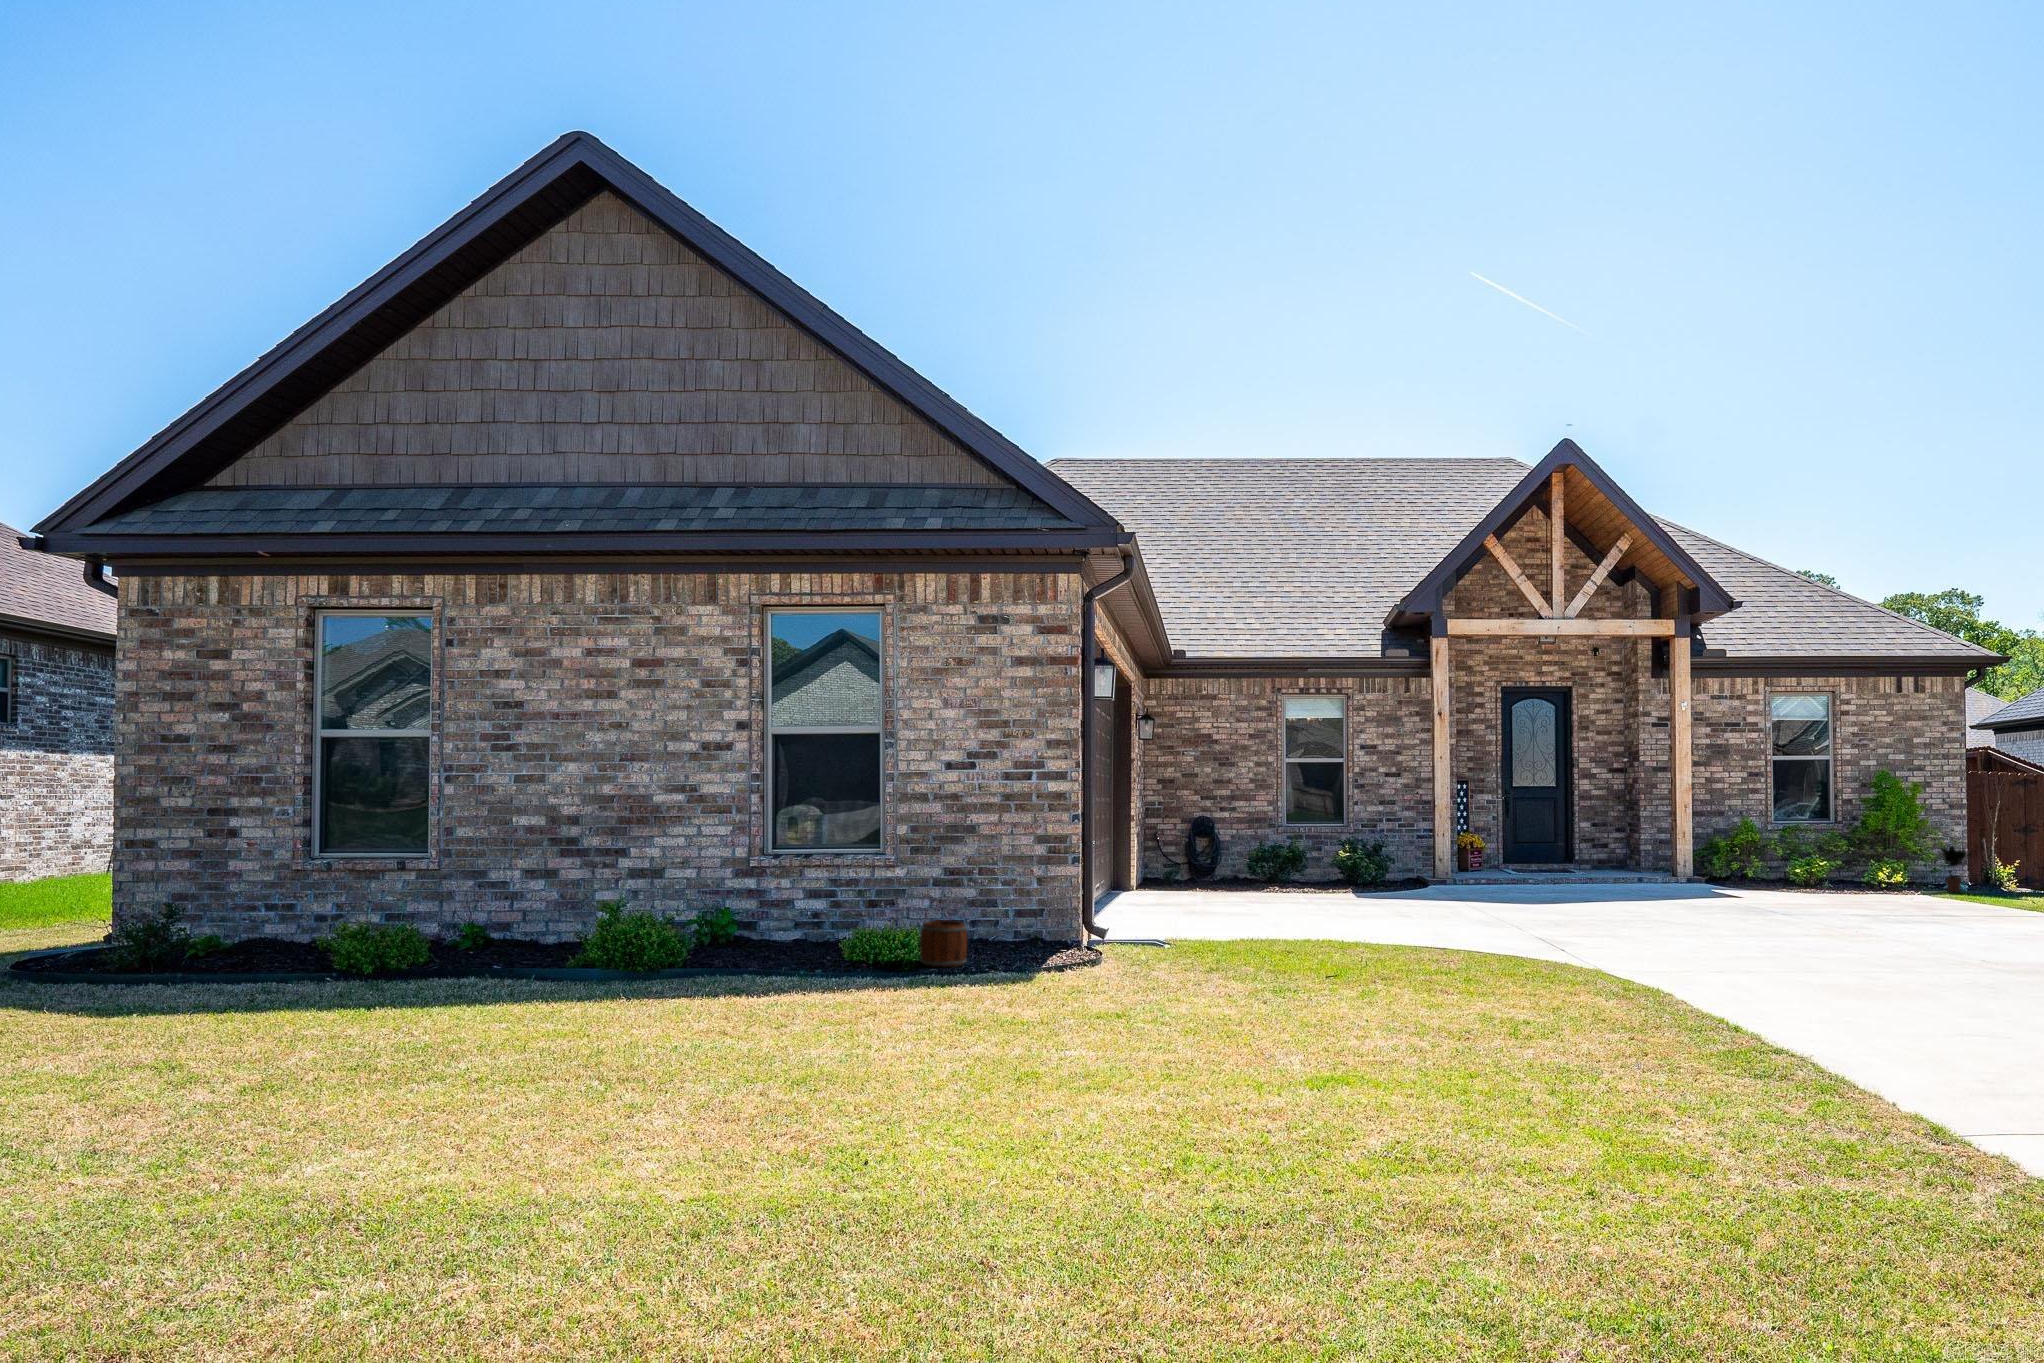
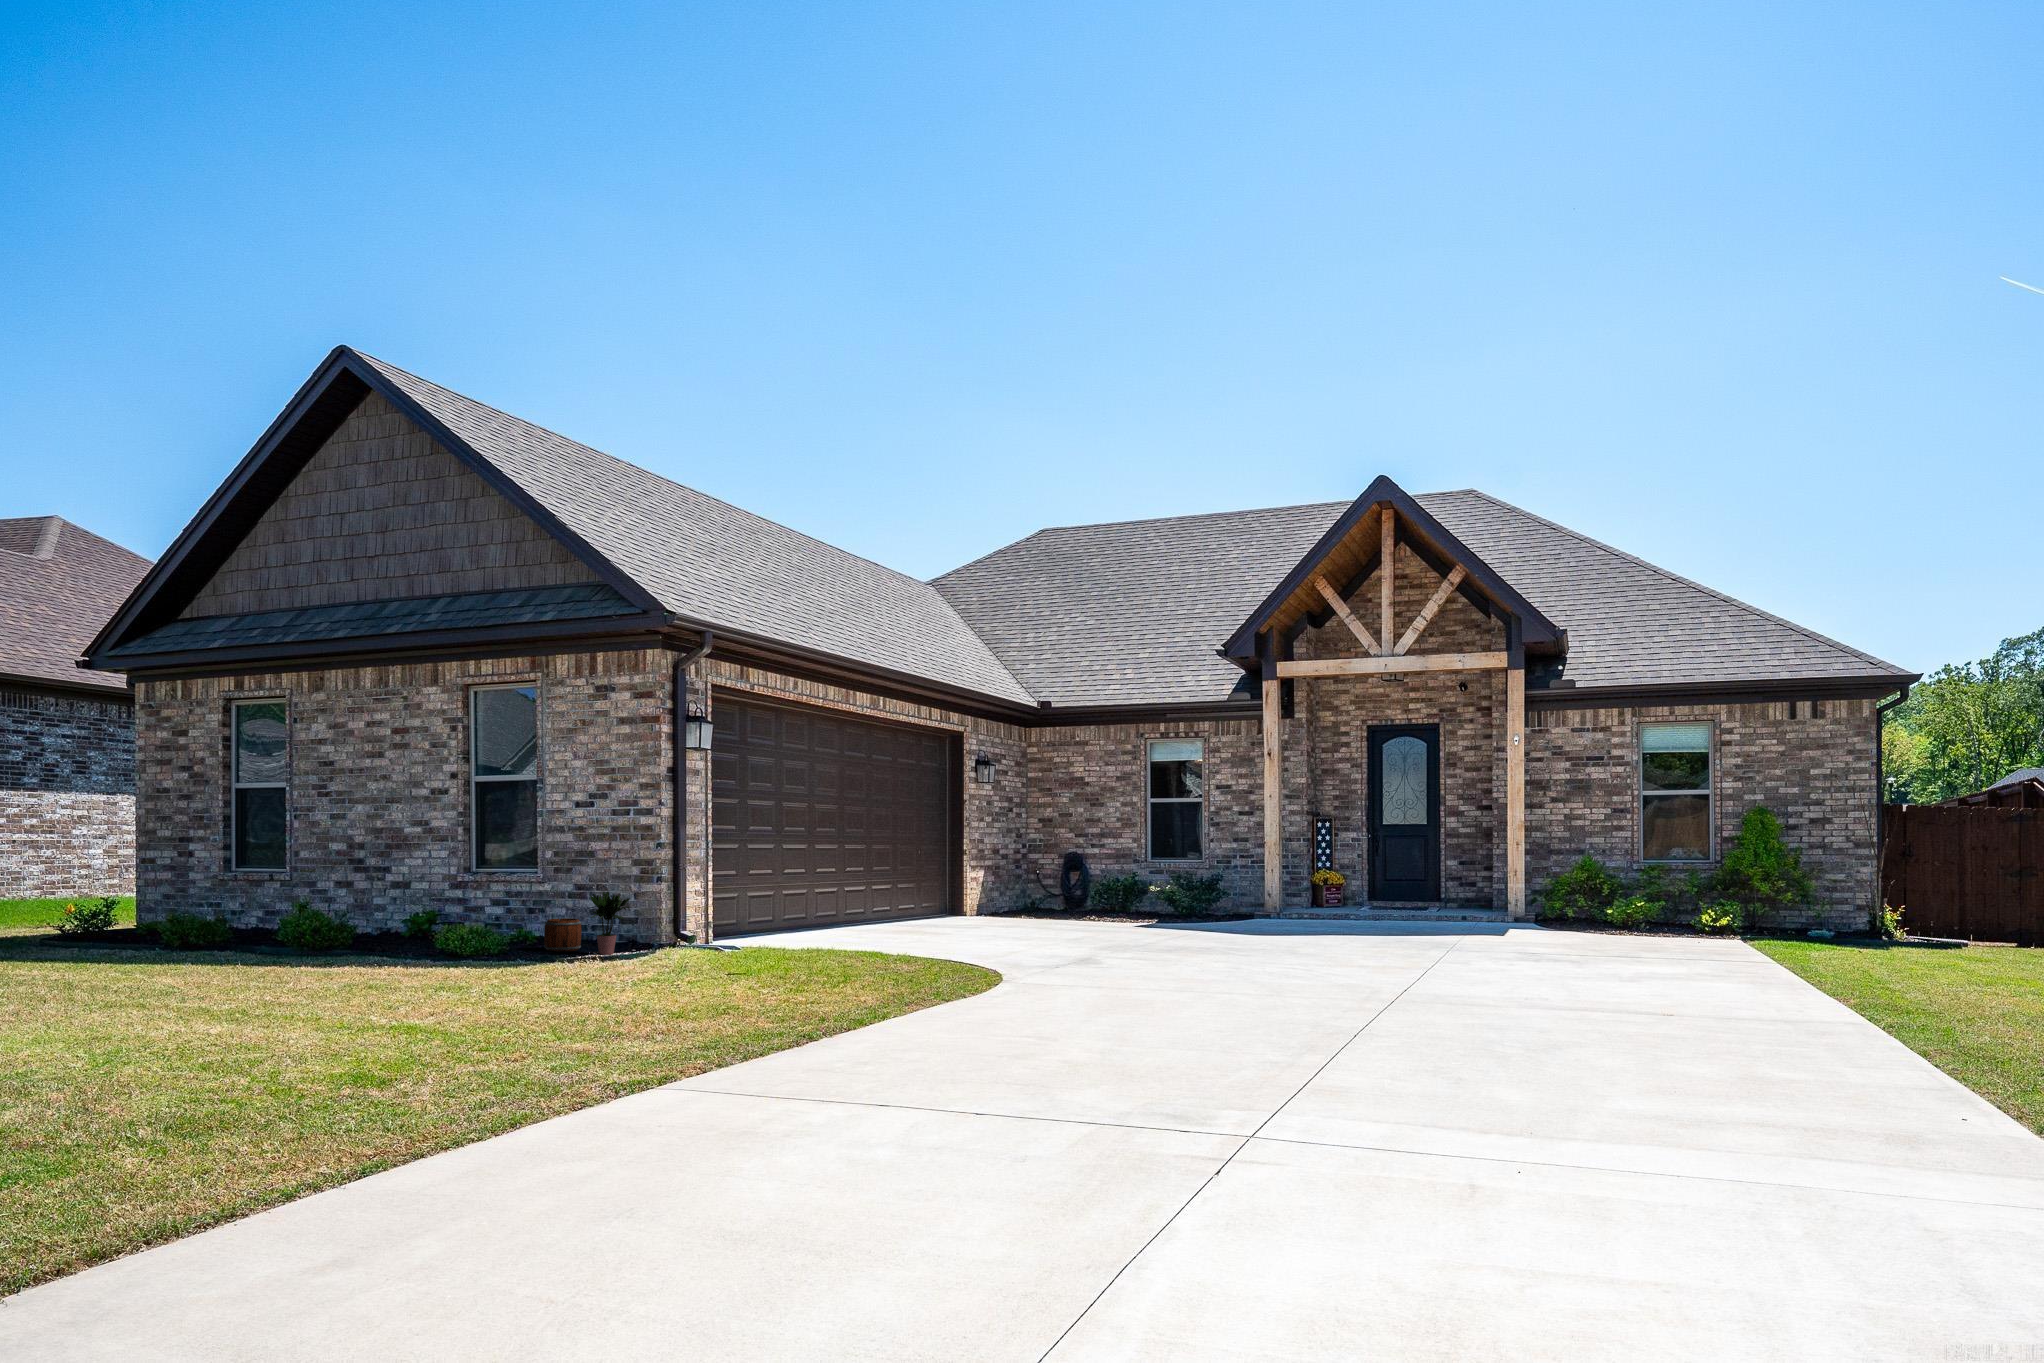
potted plant: present [1939,845,1973,892] -> present [590,891,630,955]

